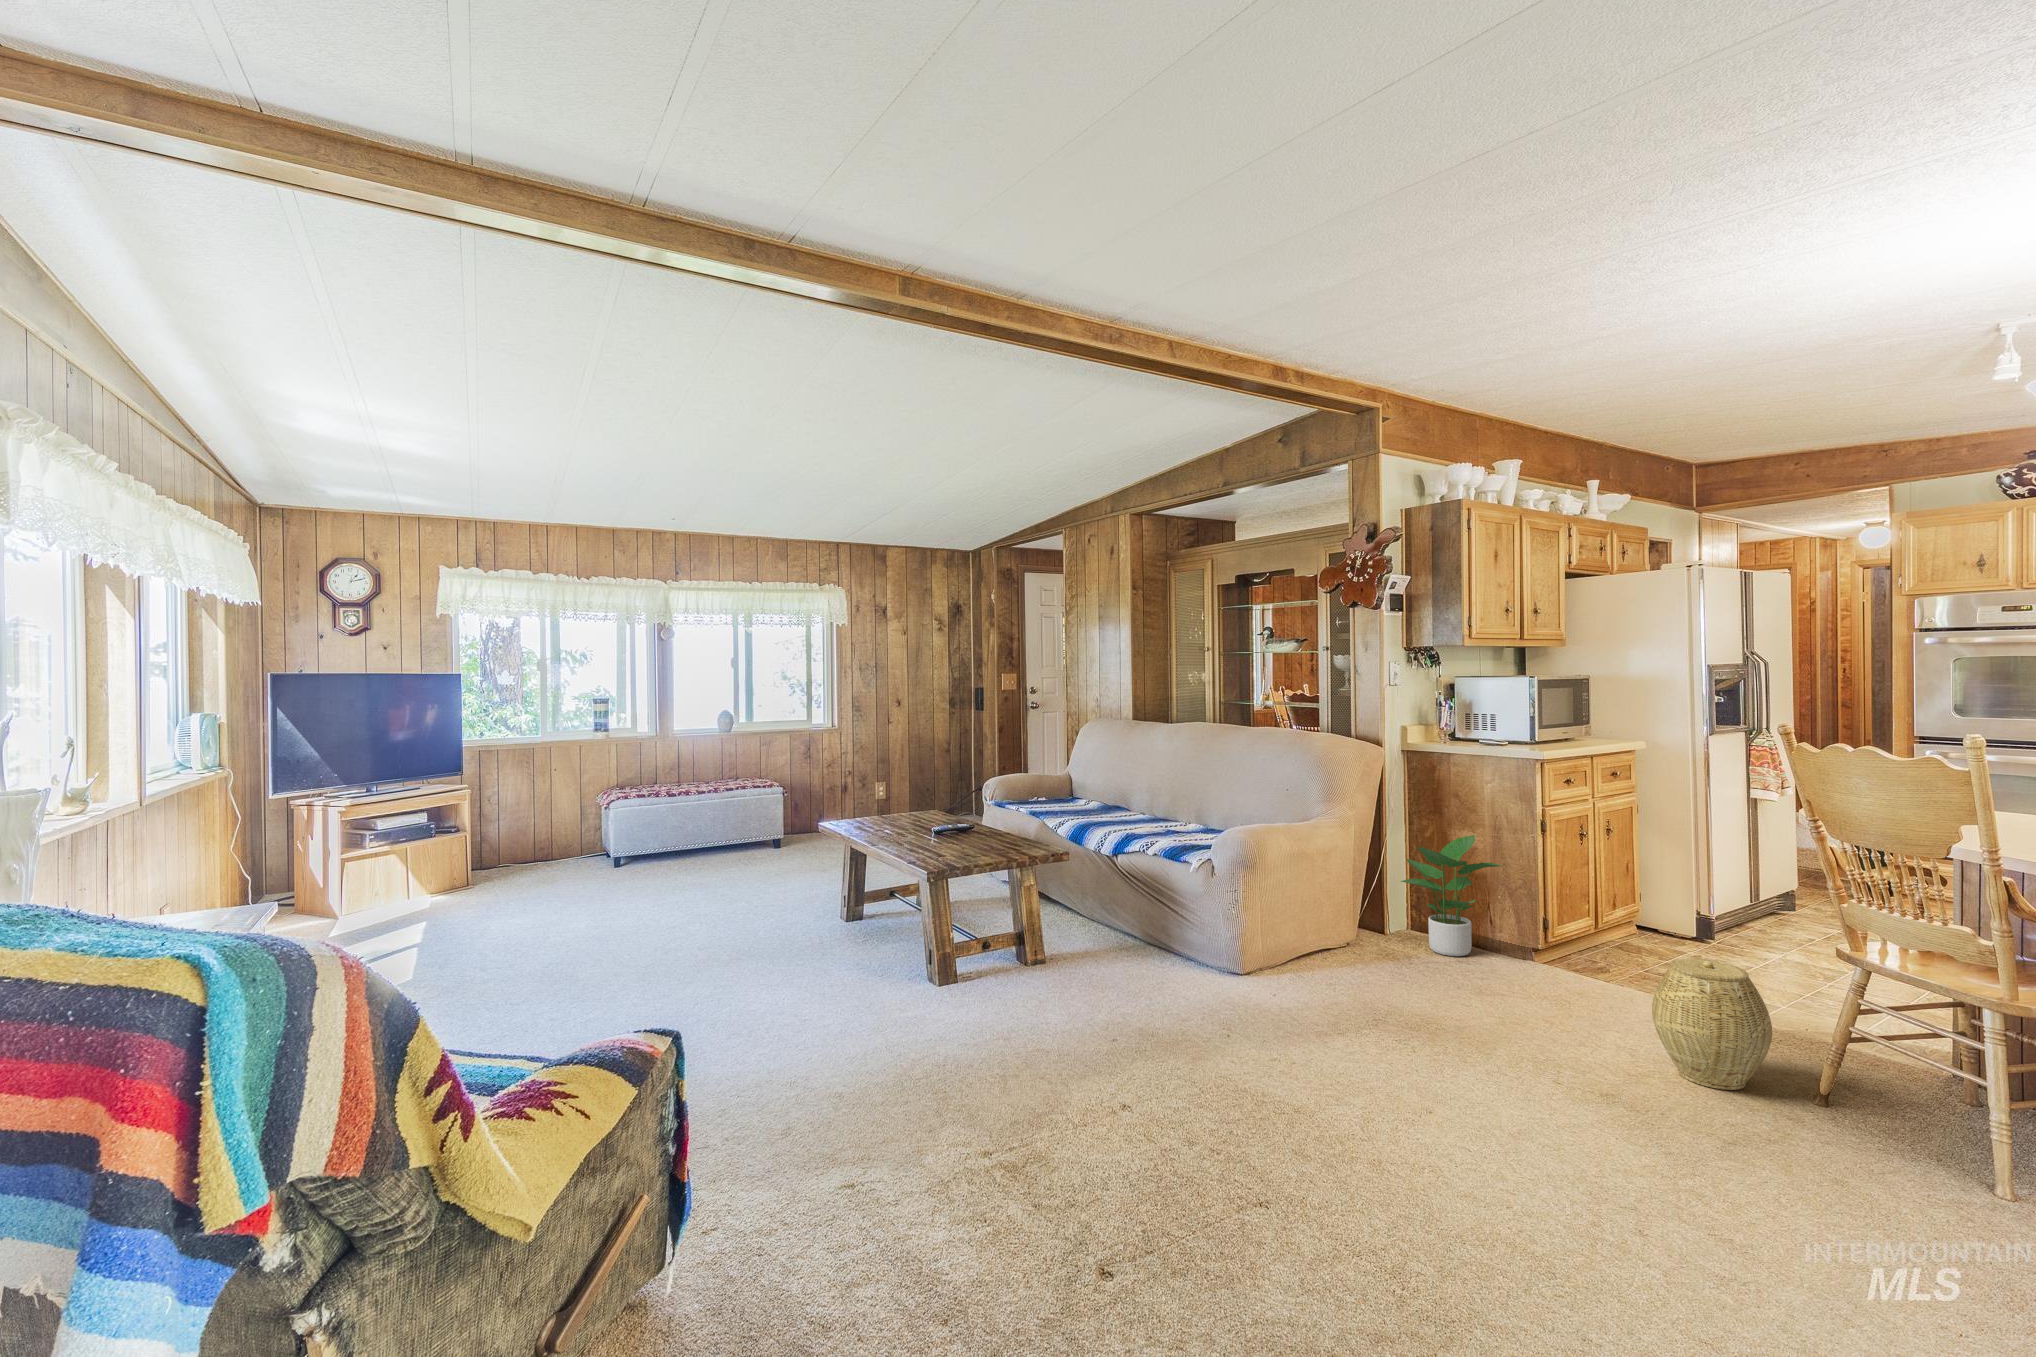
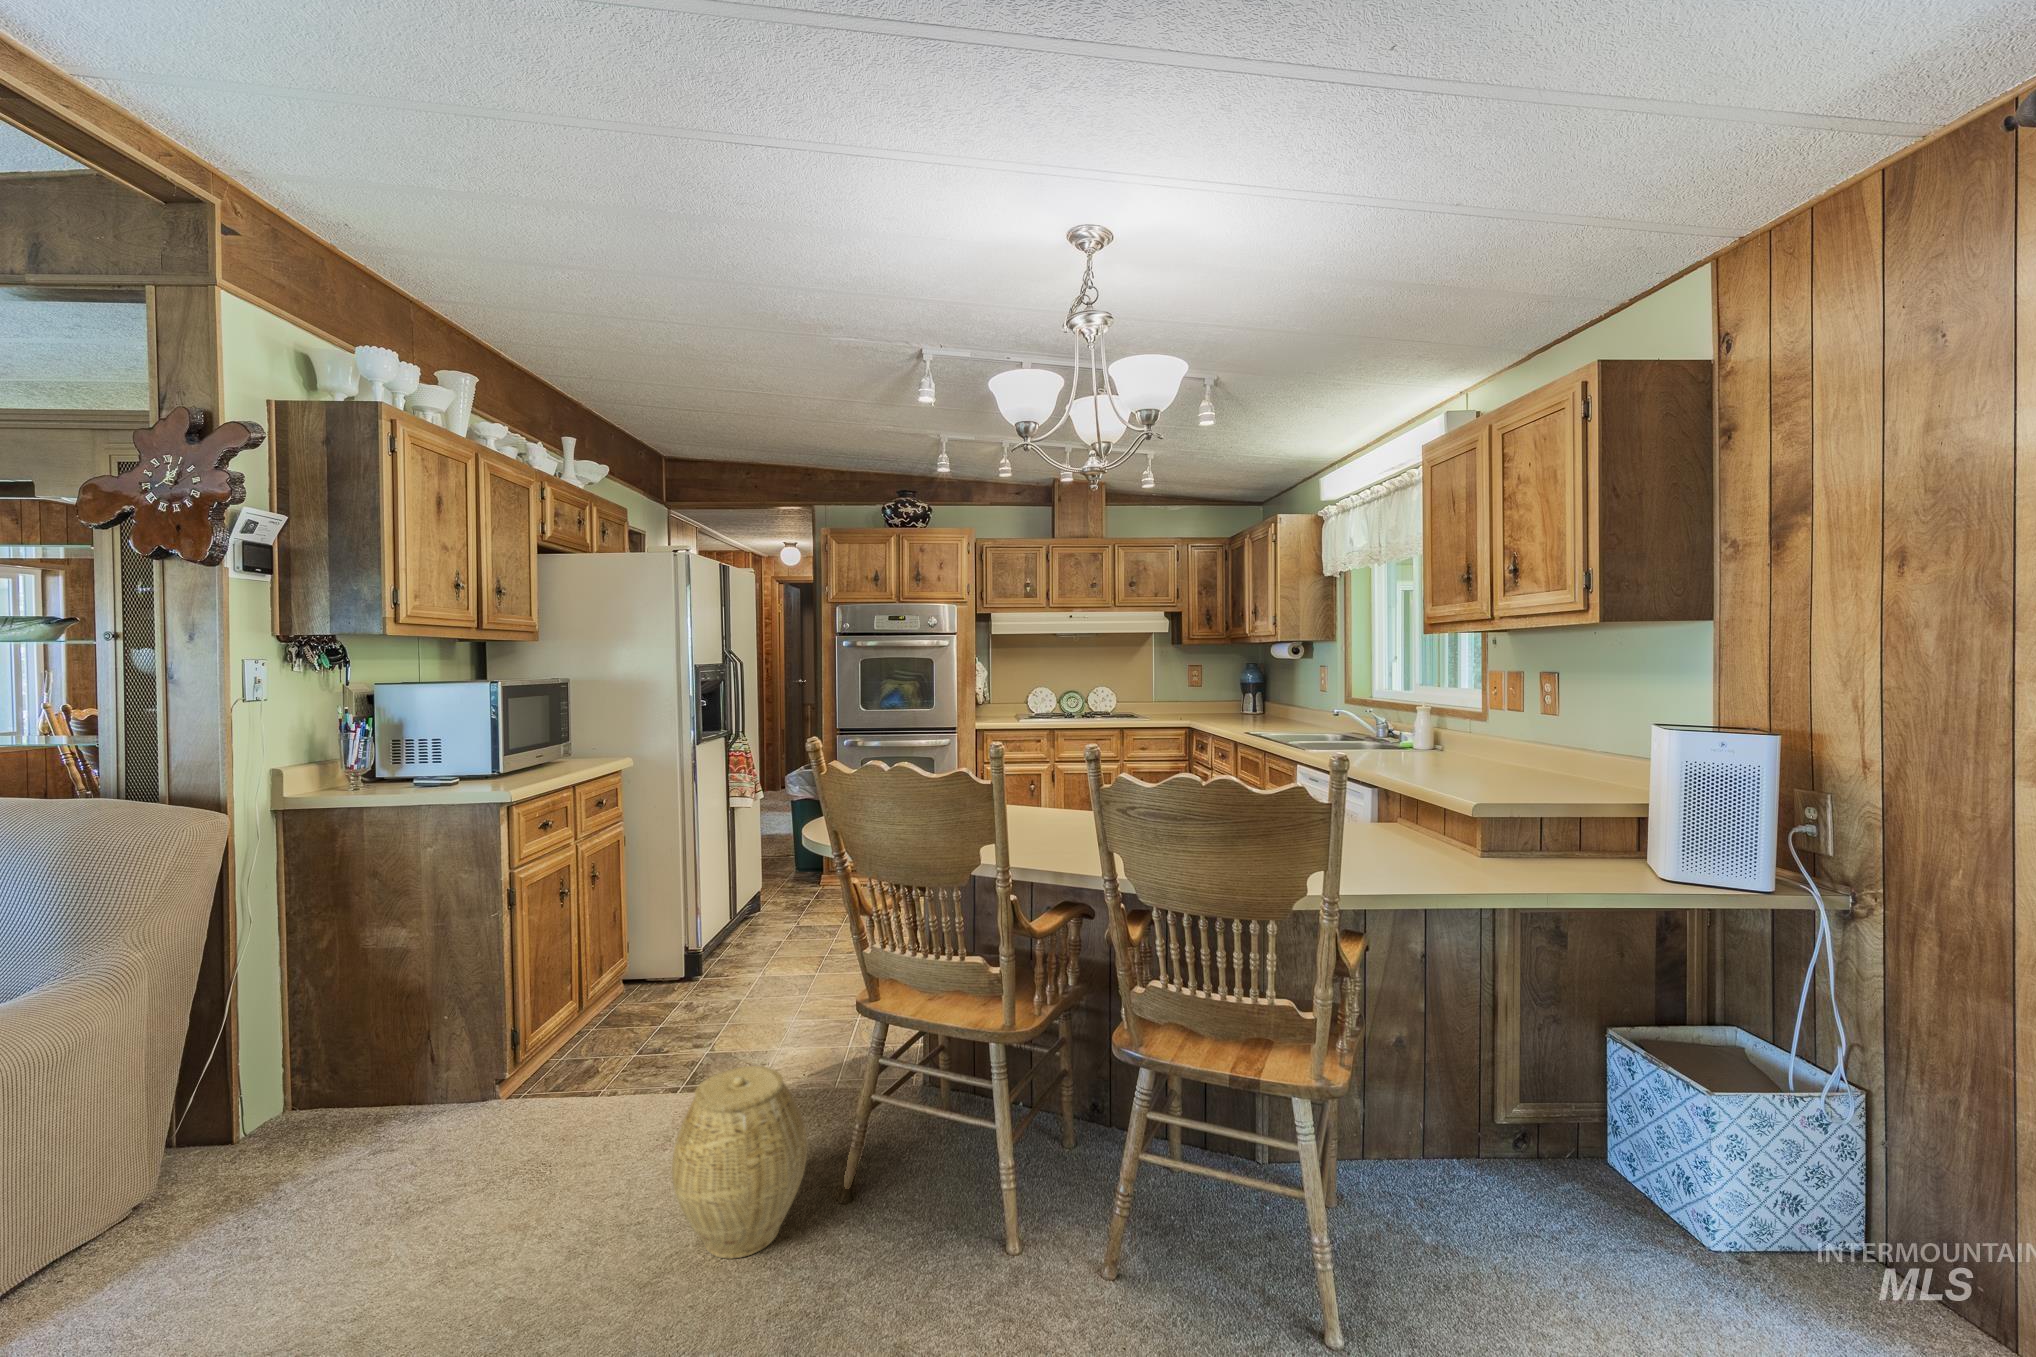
potted plant: present [1401,835,1502,956] -> none [256,932,452,1150]

